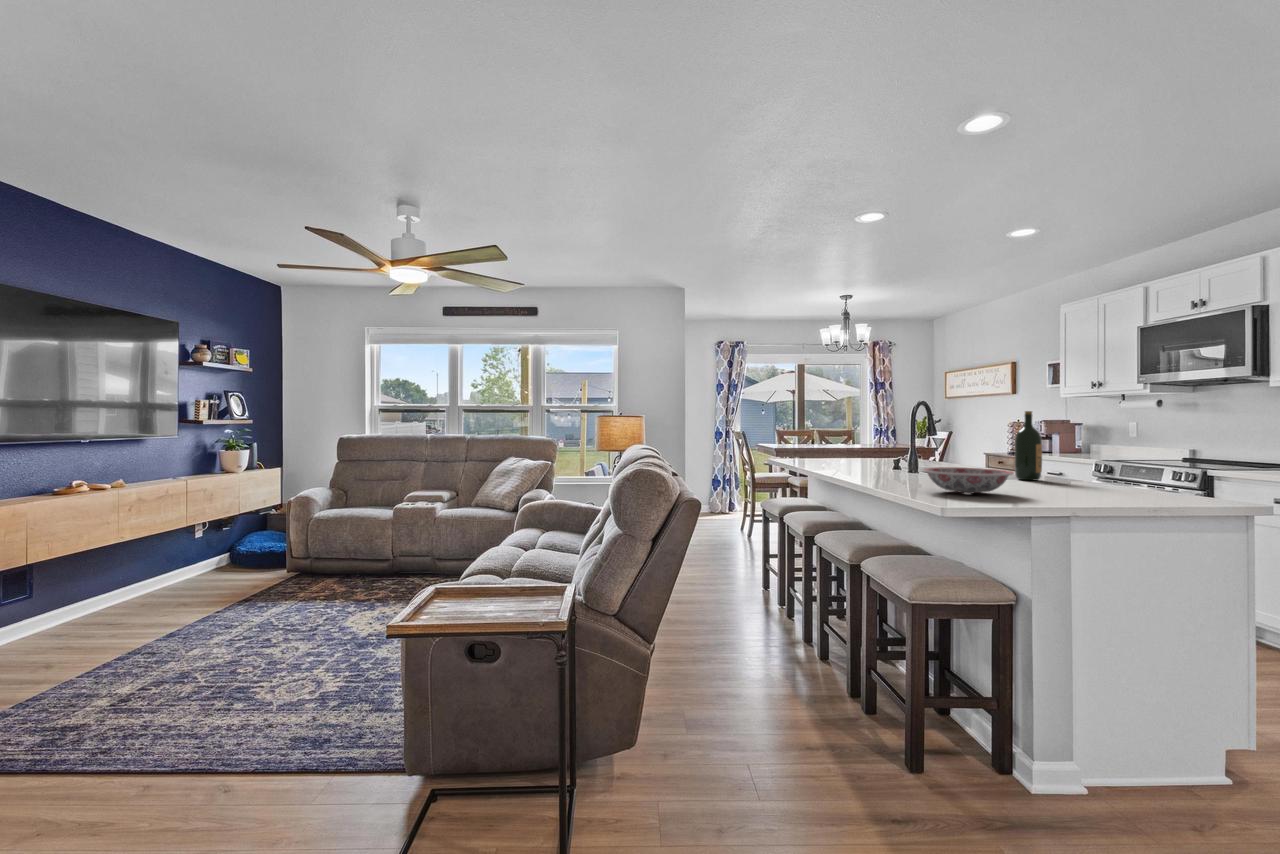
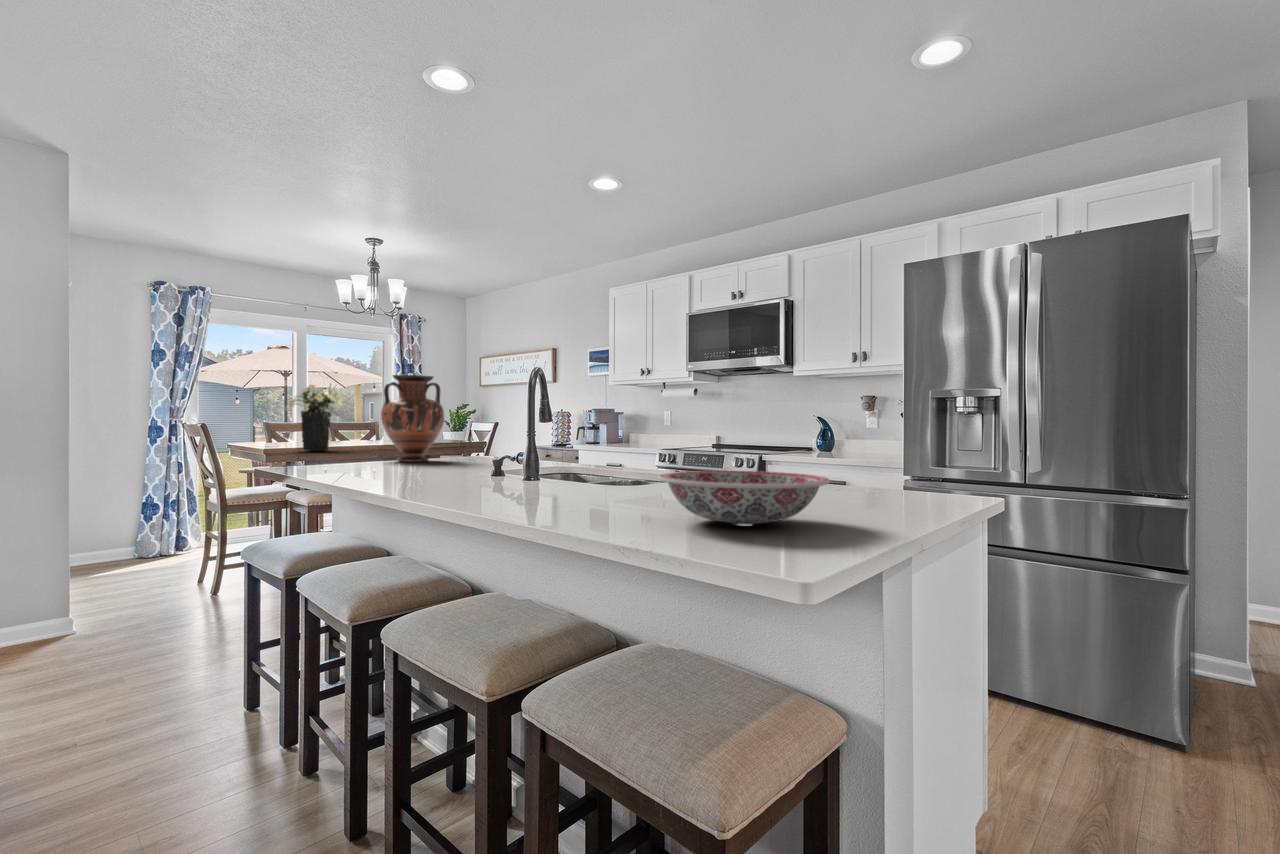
vase: none [835,406,874,459] -> present [381,375,444,462]
flower arrangement: none [786,408,822,451] -> present [285,384,342,451]
wine bottle: present [1015,411,1042,480] -> none [702,378,738,485]

